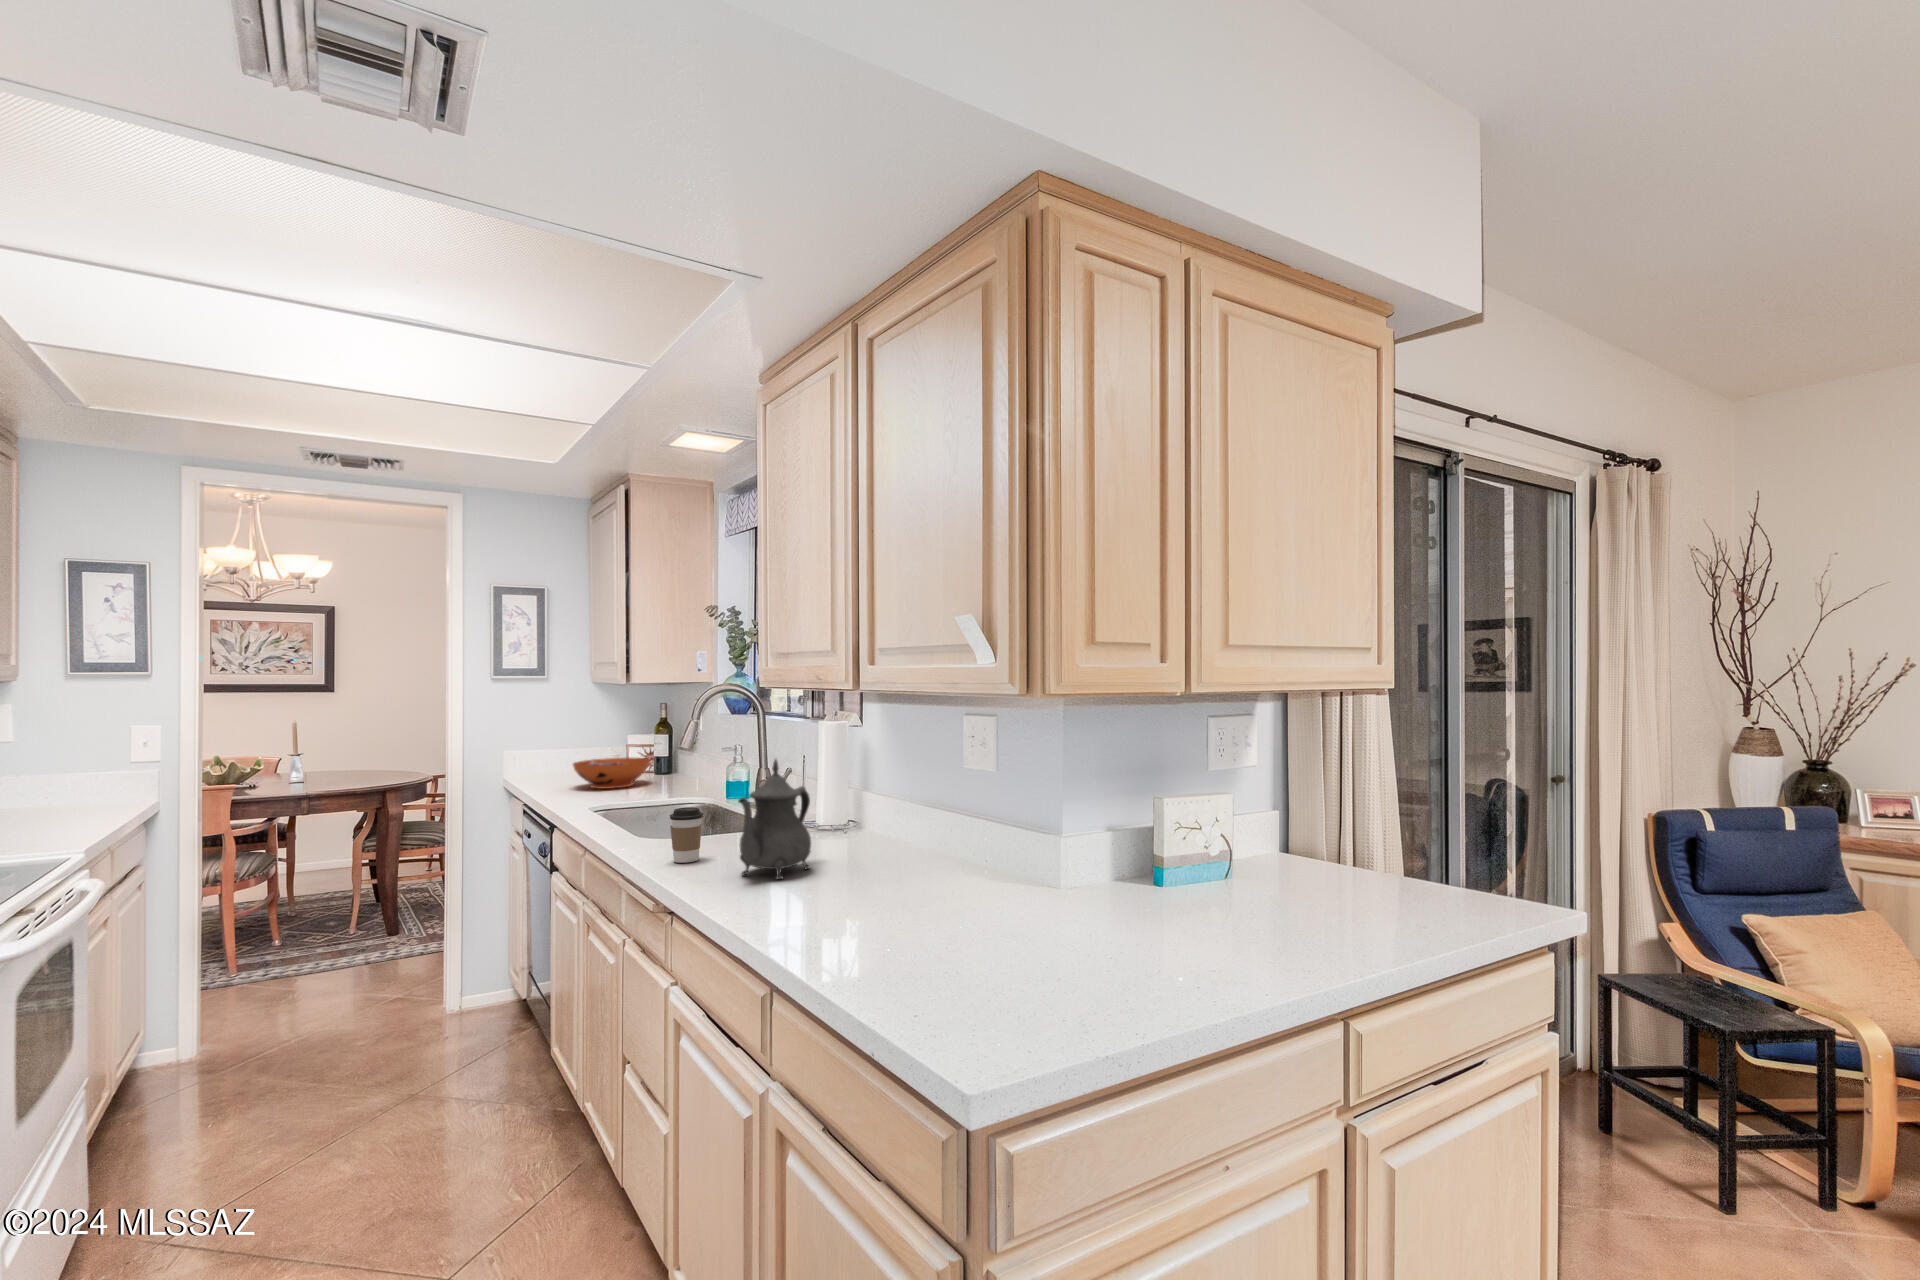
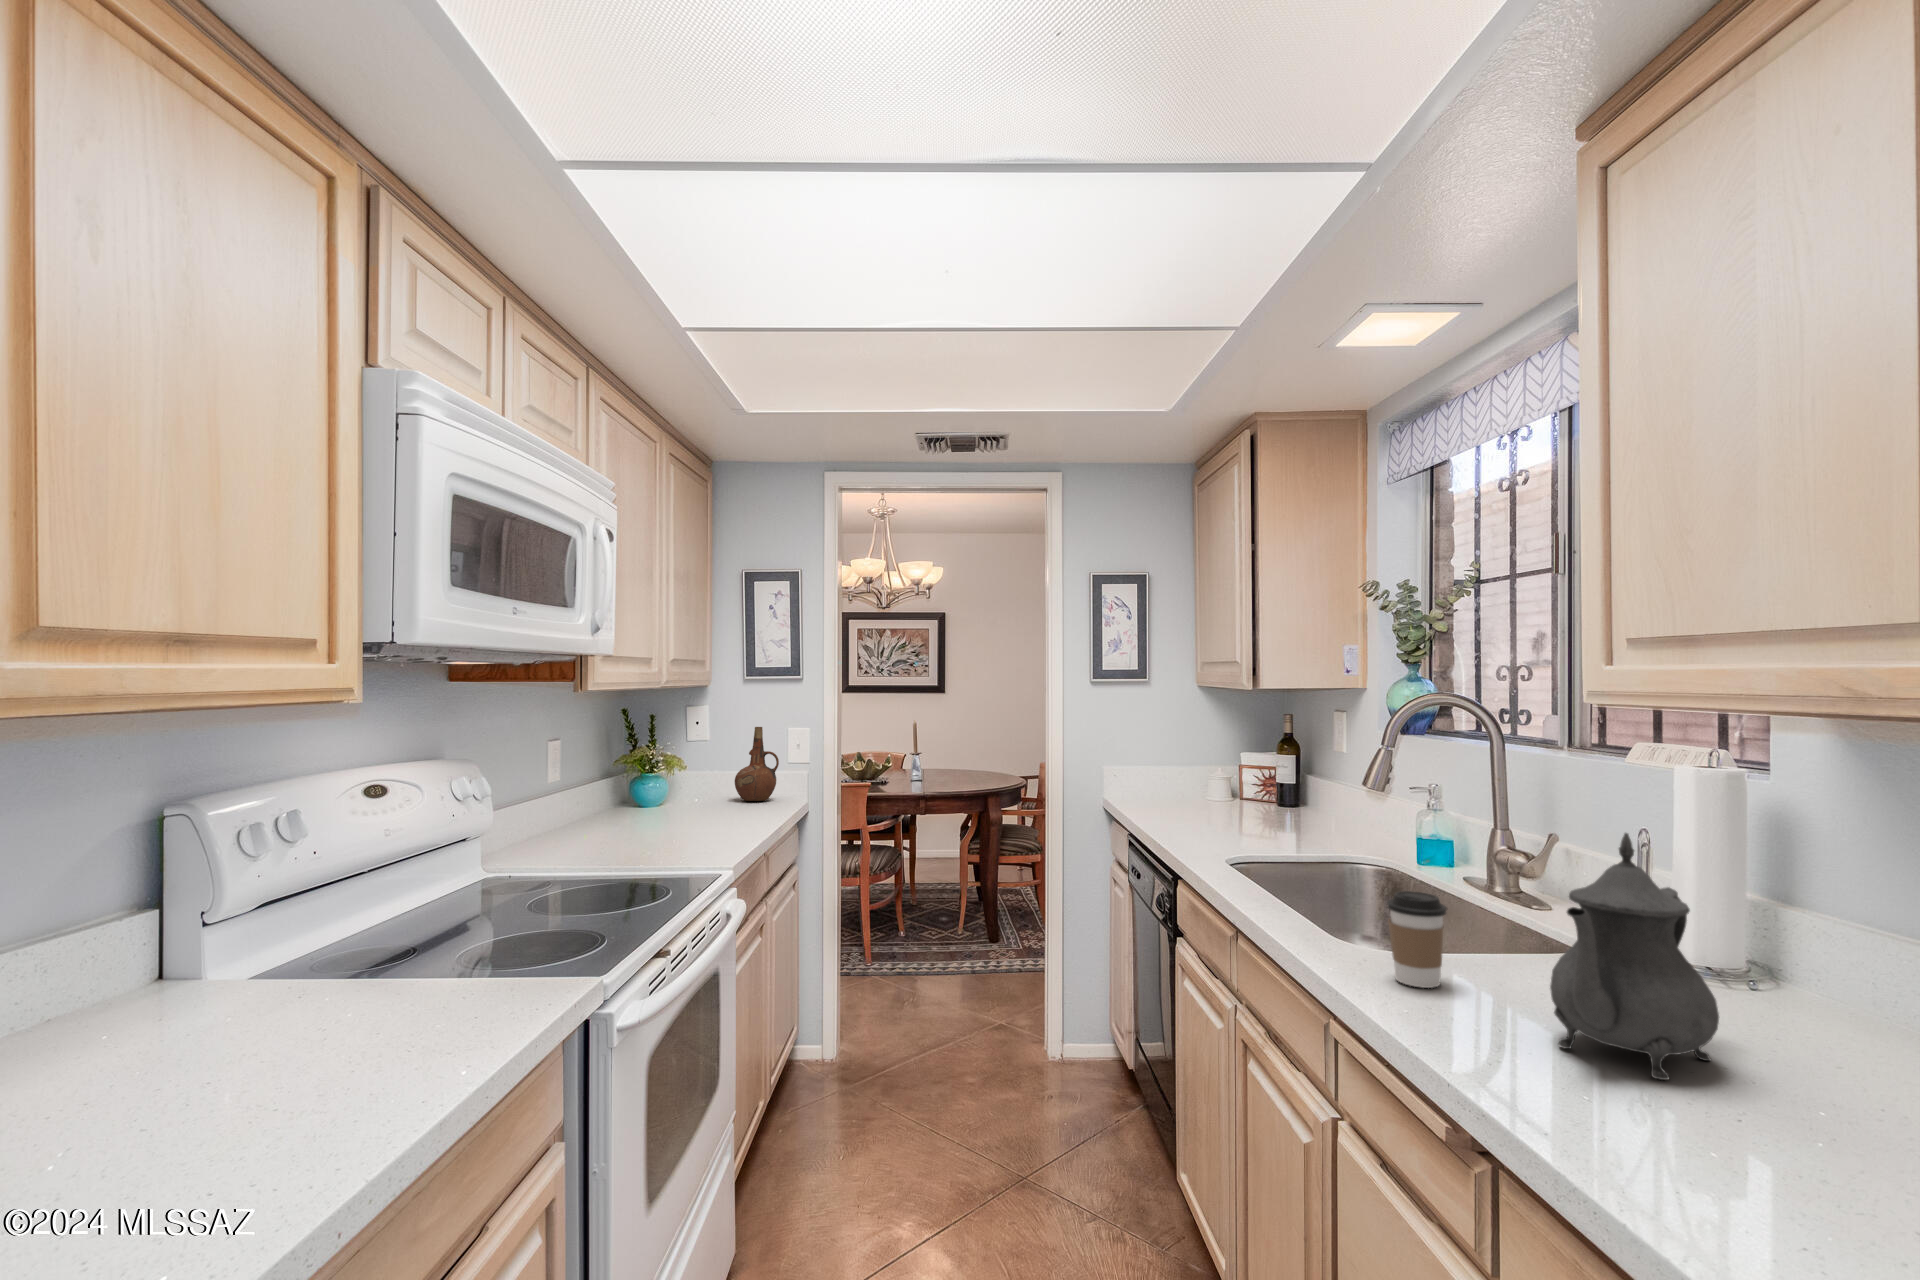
ceramic pitcher: none [51,735,117,815] -> present [735,727,779,801]
decorative bowl: present [573,758,650,789] -> none [1183,783,1279,823]

